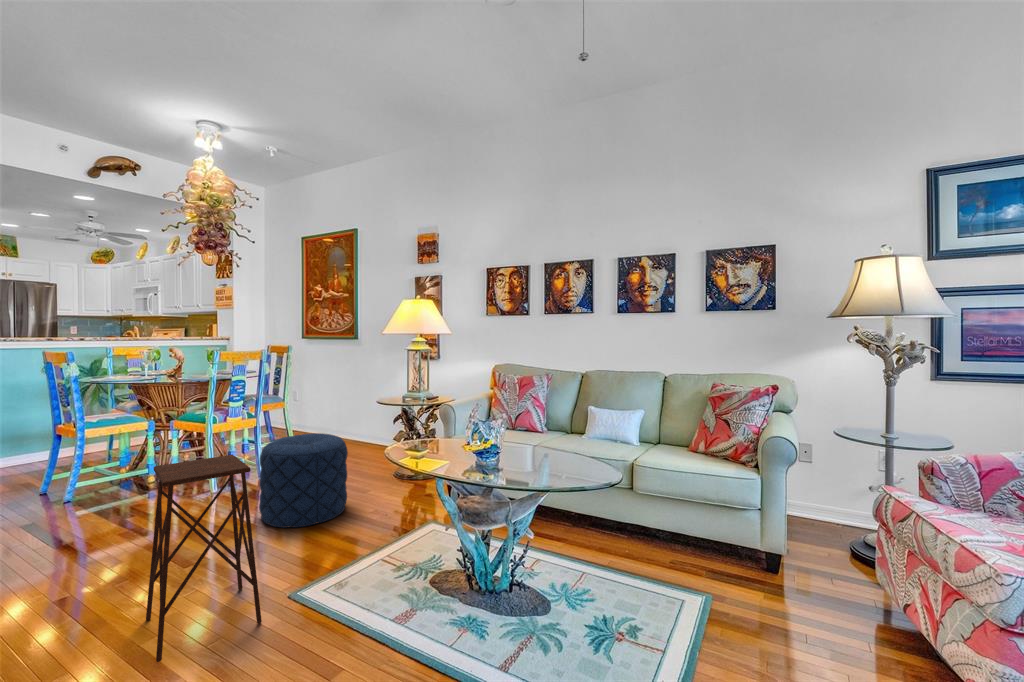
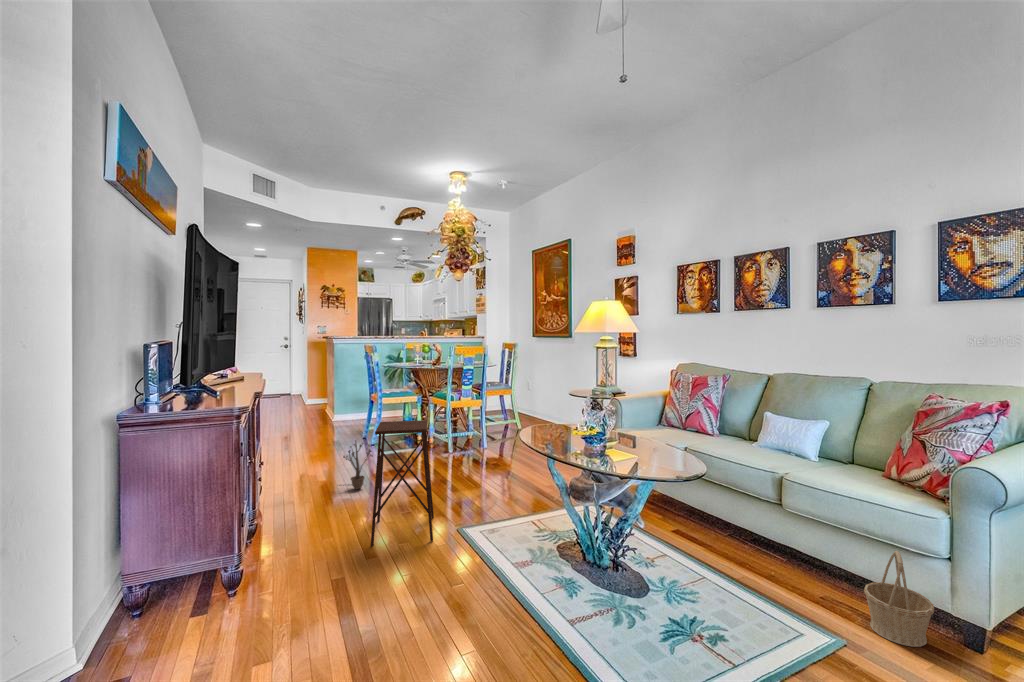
pouf: present [259,433,348,528] -> none [467,414,531,486]
decorative plant: none [31,501,108,581] -> present [339,441,373,490]
basket: none [709,511,758,586] -> present [864,551,934,647]

